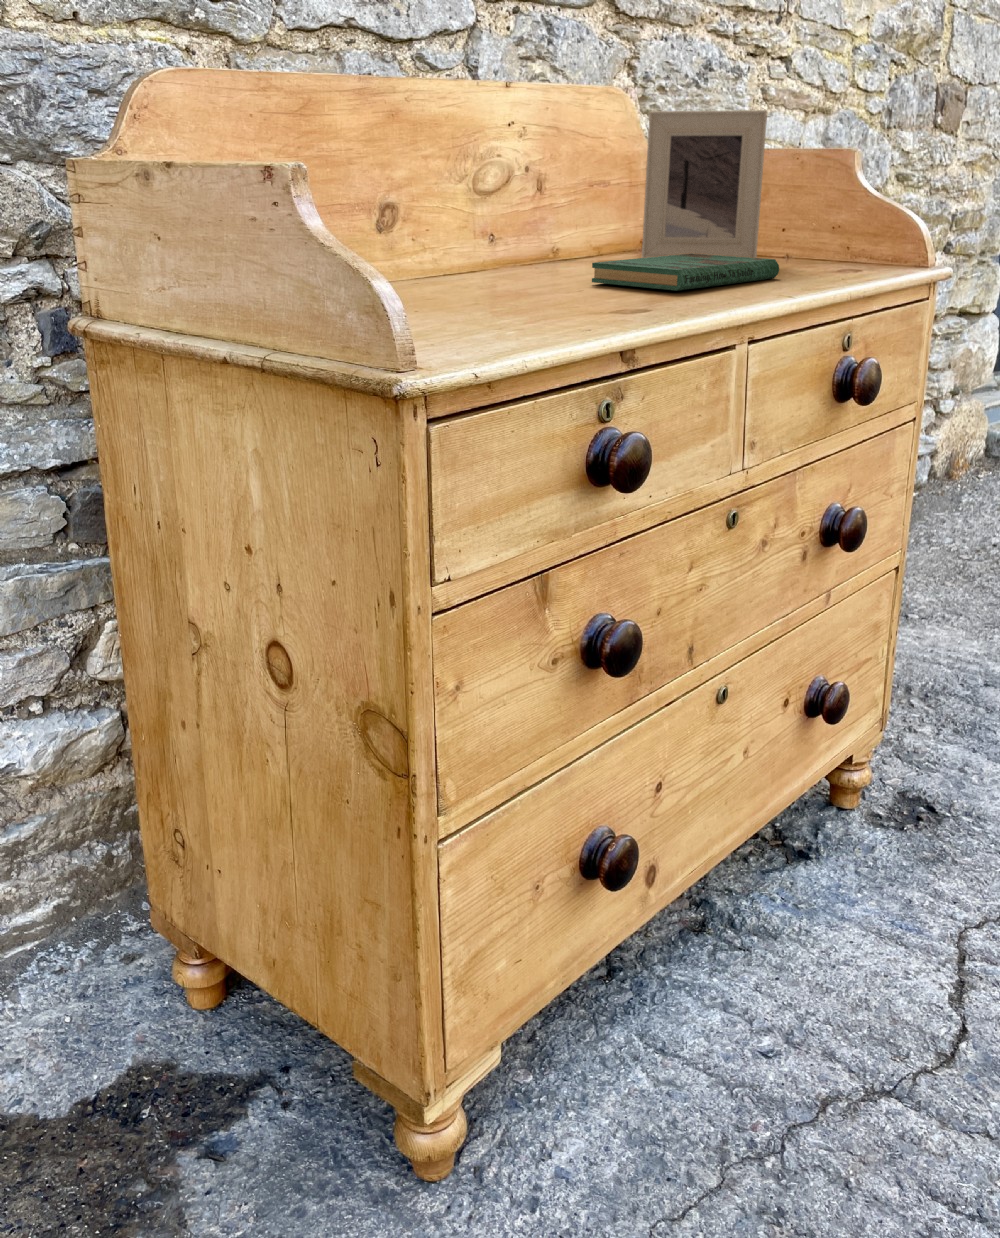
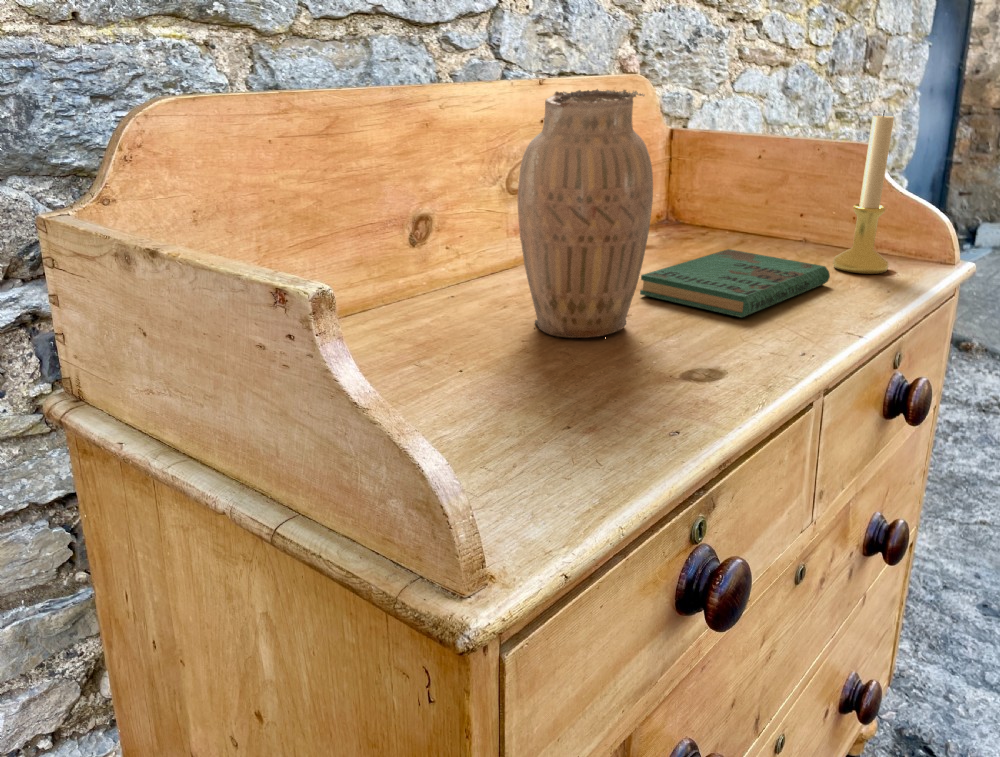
vase: none [464,68,583,300] -> present [517,89,653,338]
candle holder: none [795,108,848,272] -> present [833,110,894,274]
picture frame: present [642,110,767,258] -> none [668,99,799,249]

